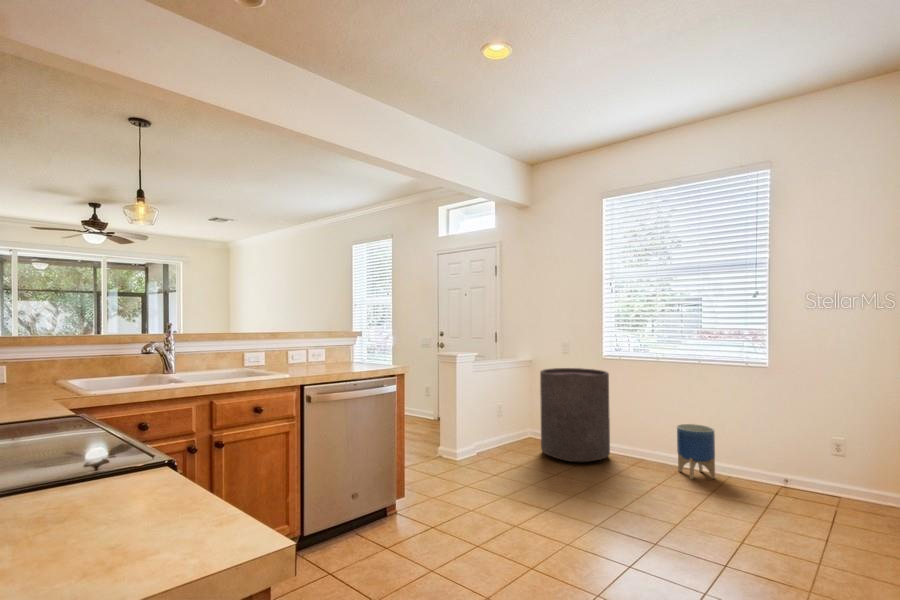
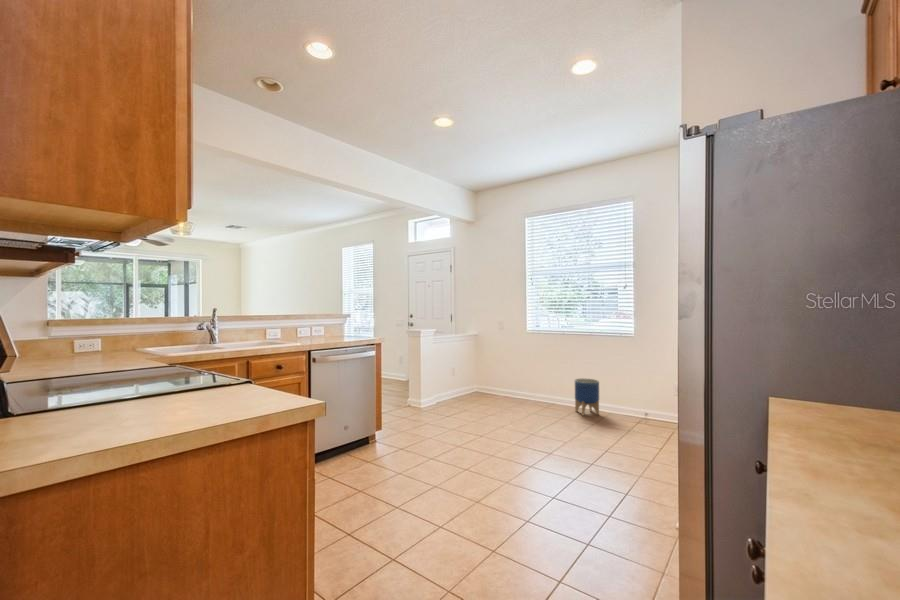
trash can: present [540,368,610,462] -> none [482,341,530,407]

